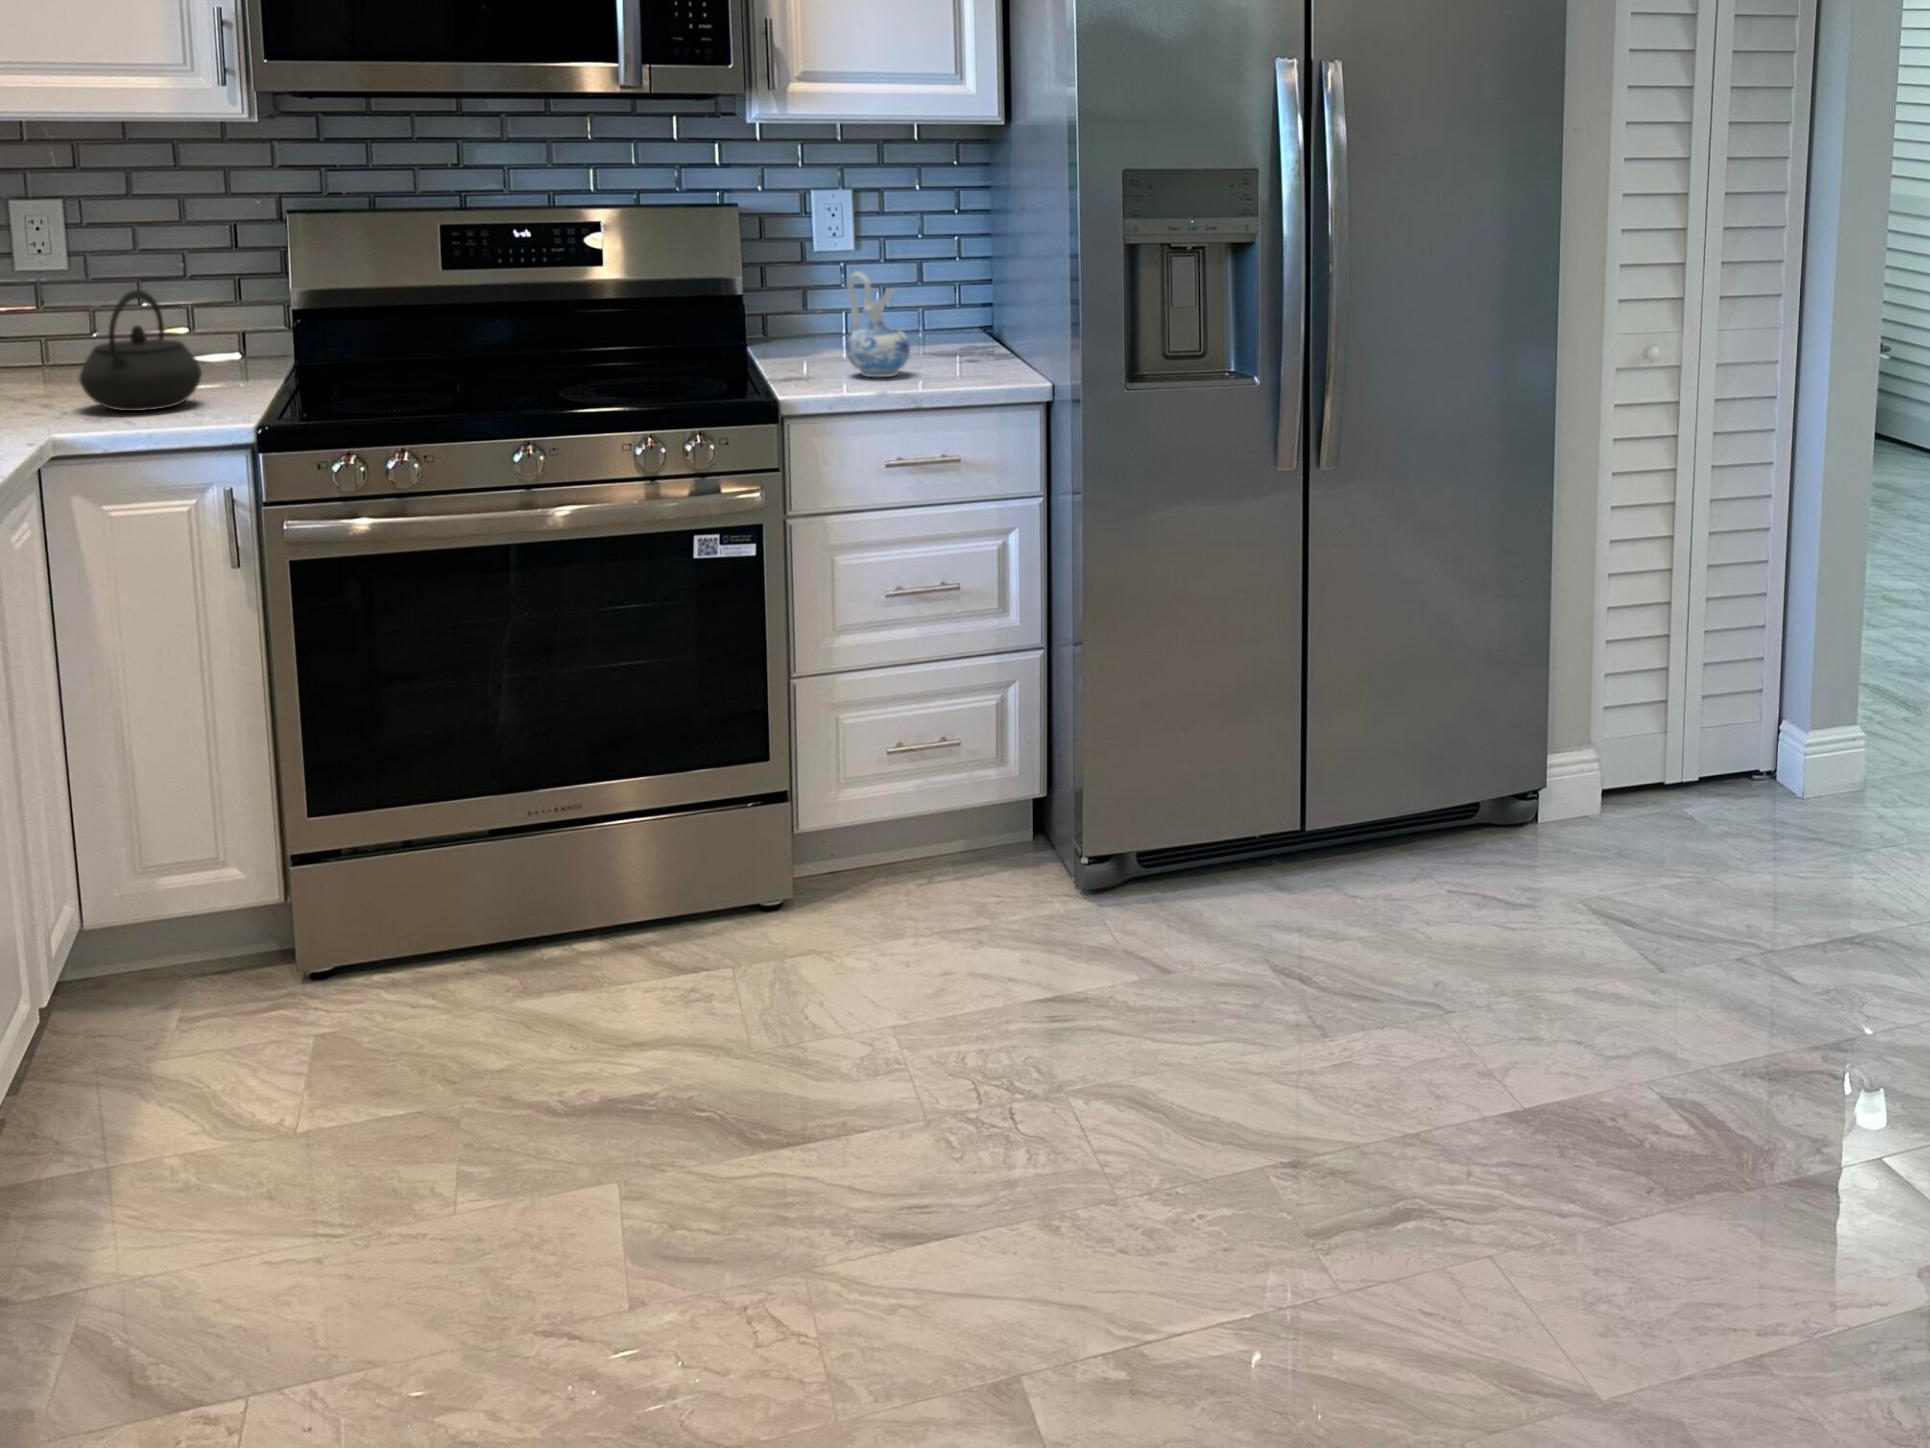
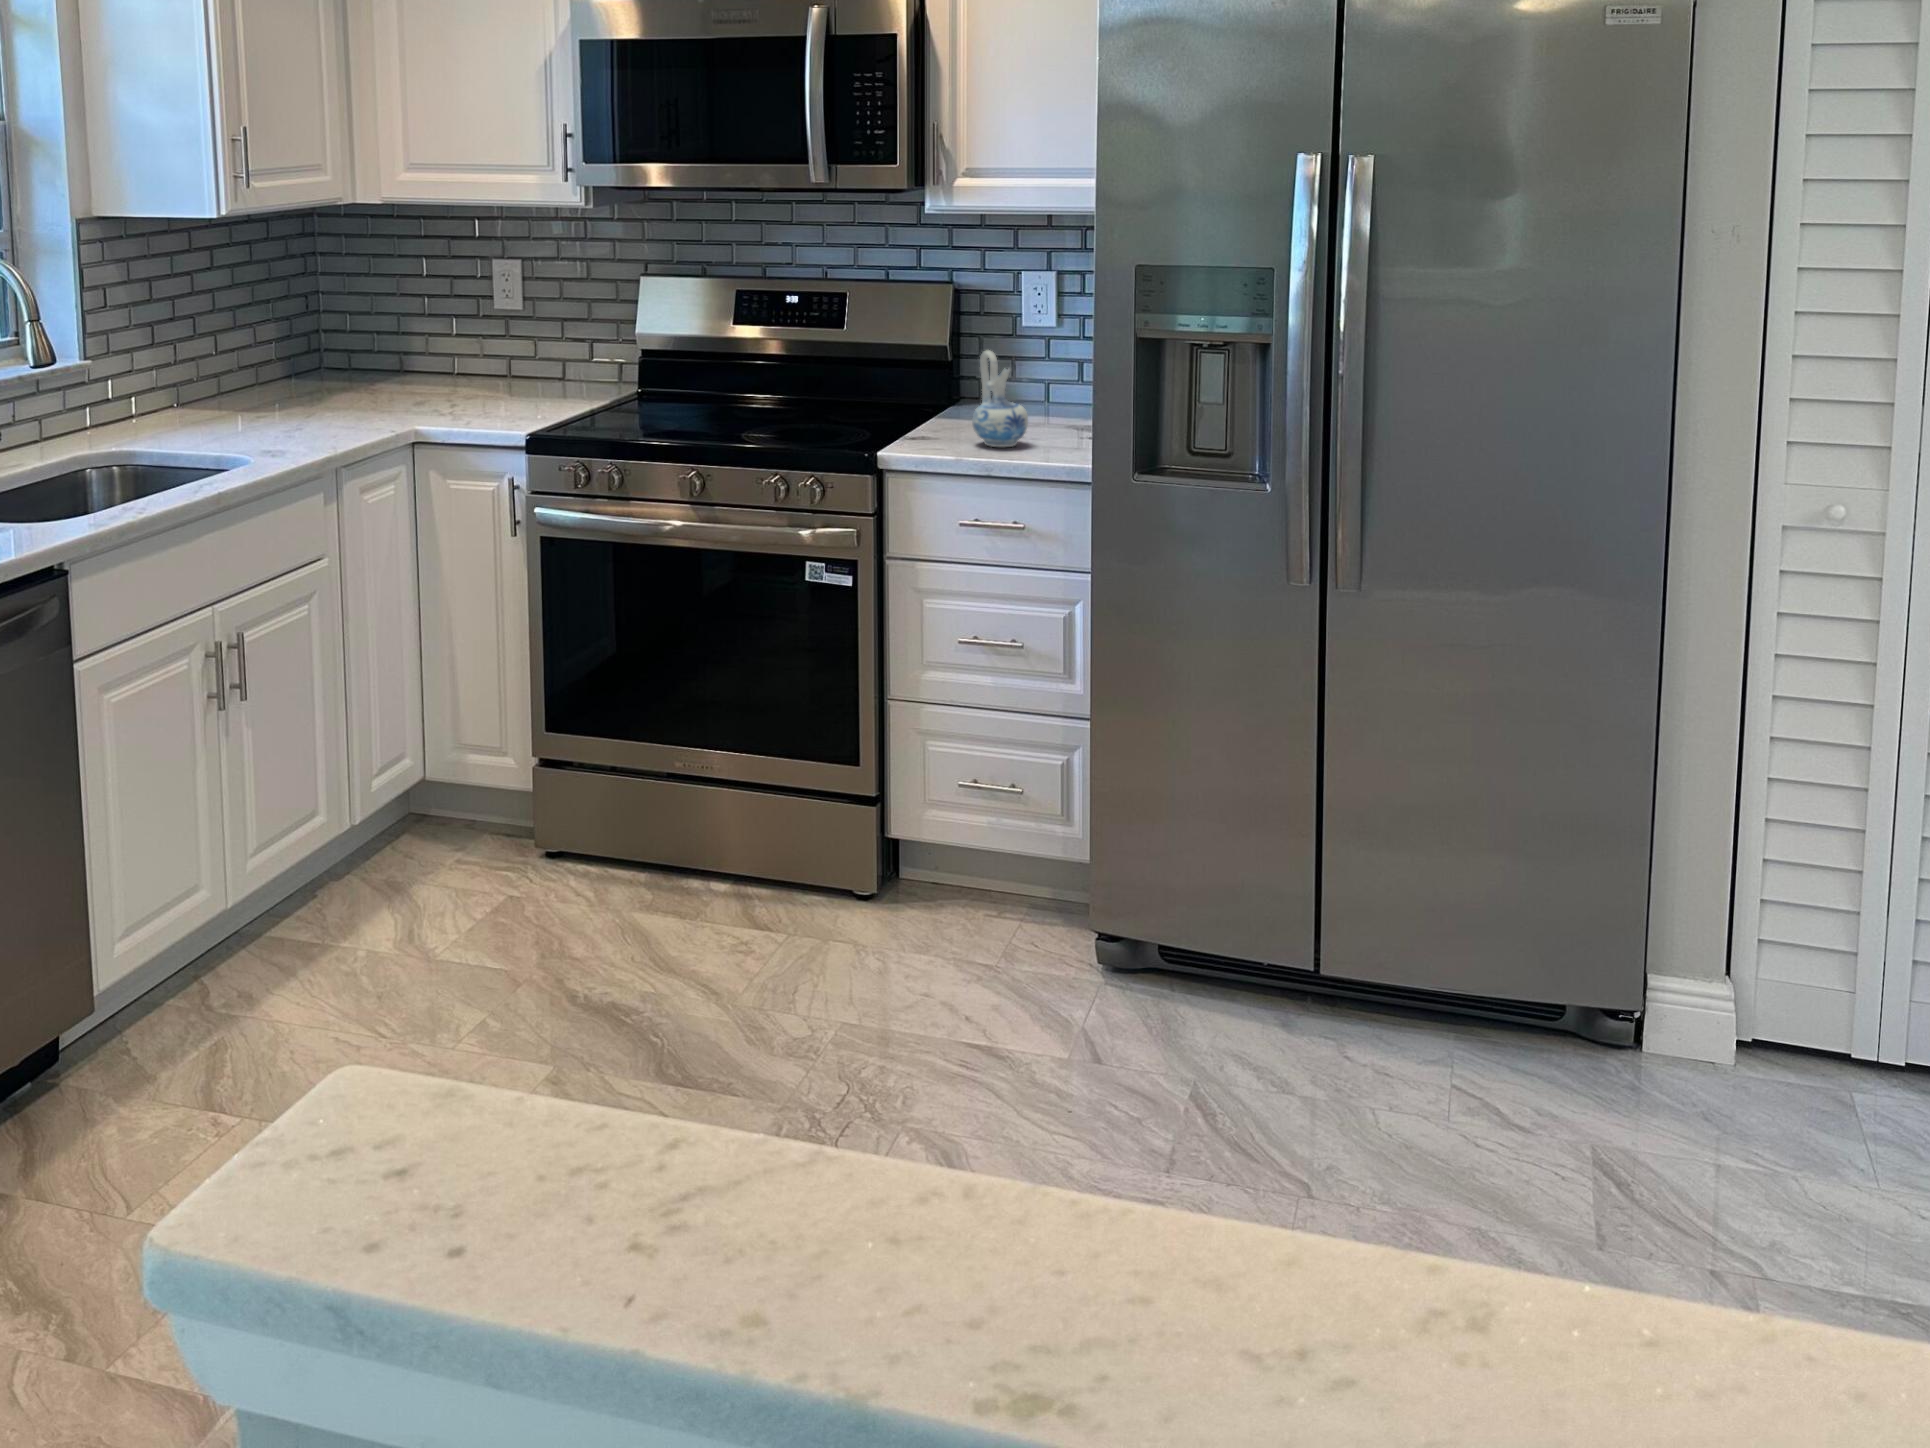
kettle: present [80,290,202,411] -> none [457,329,533,416]

